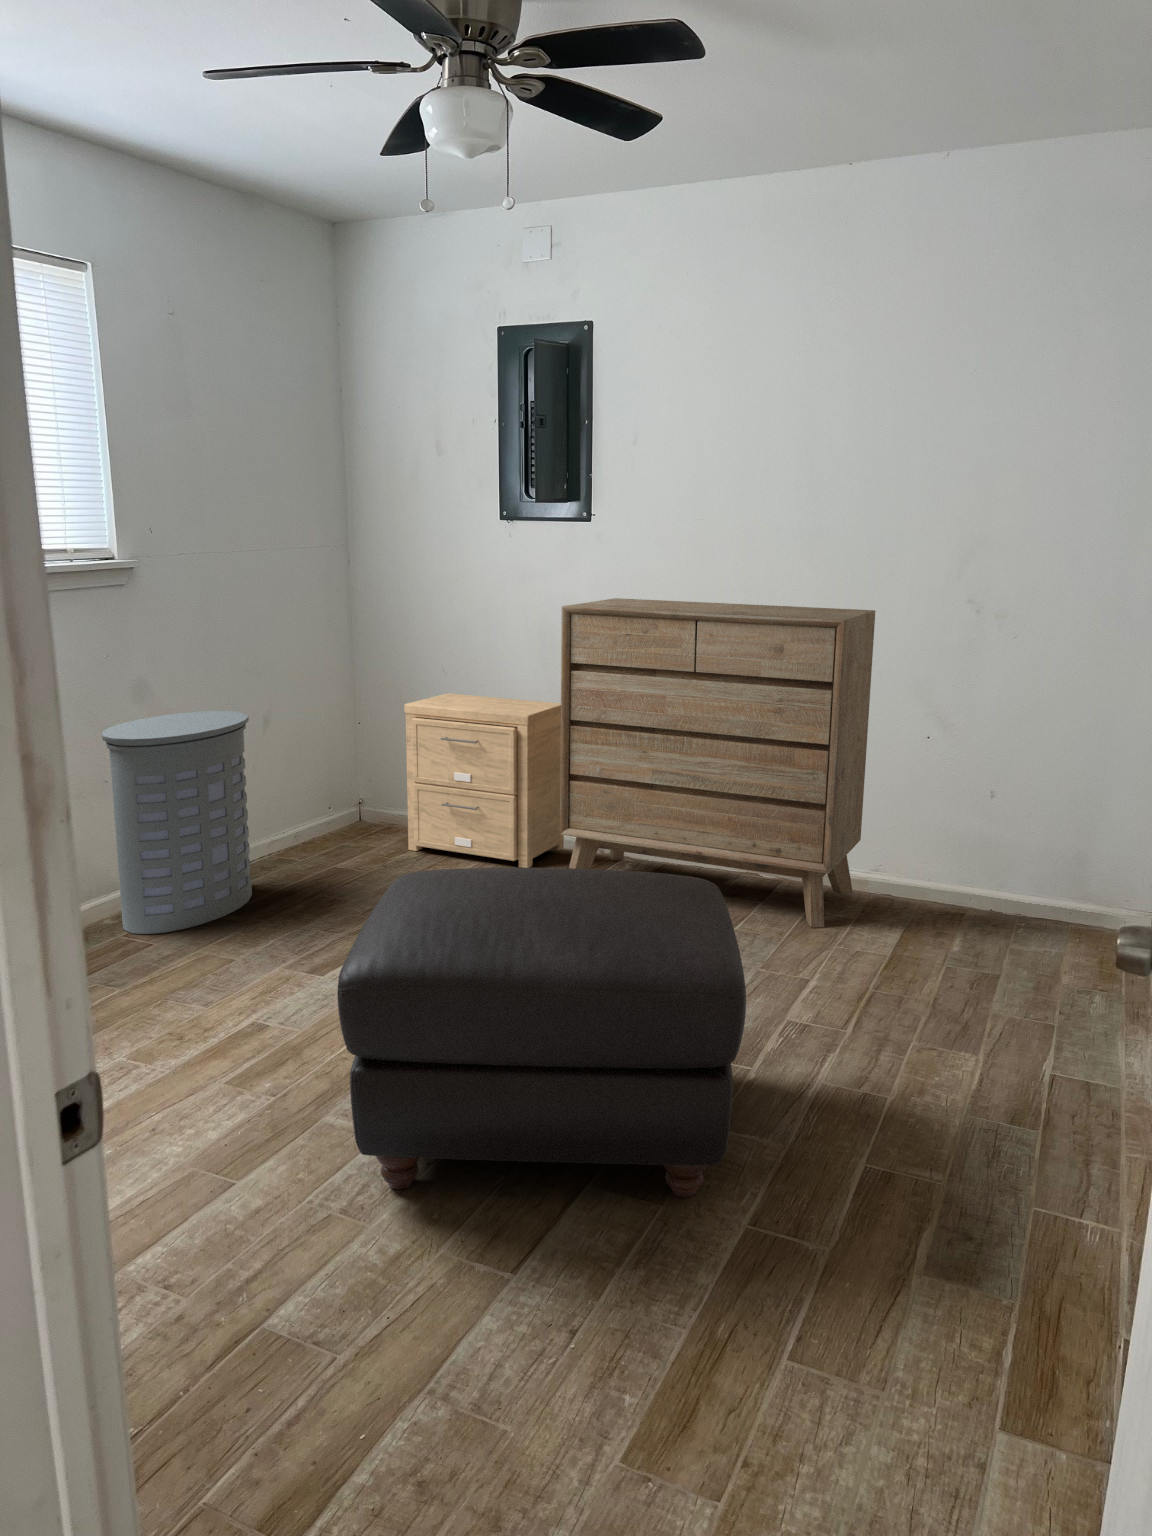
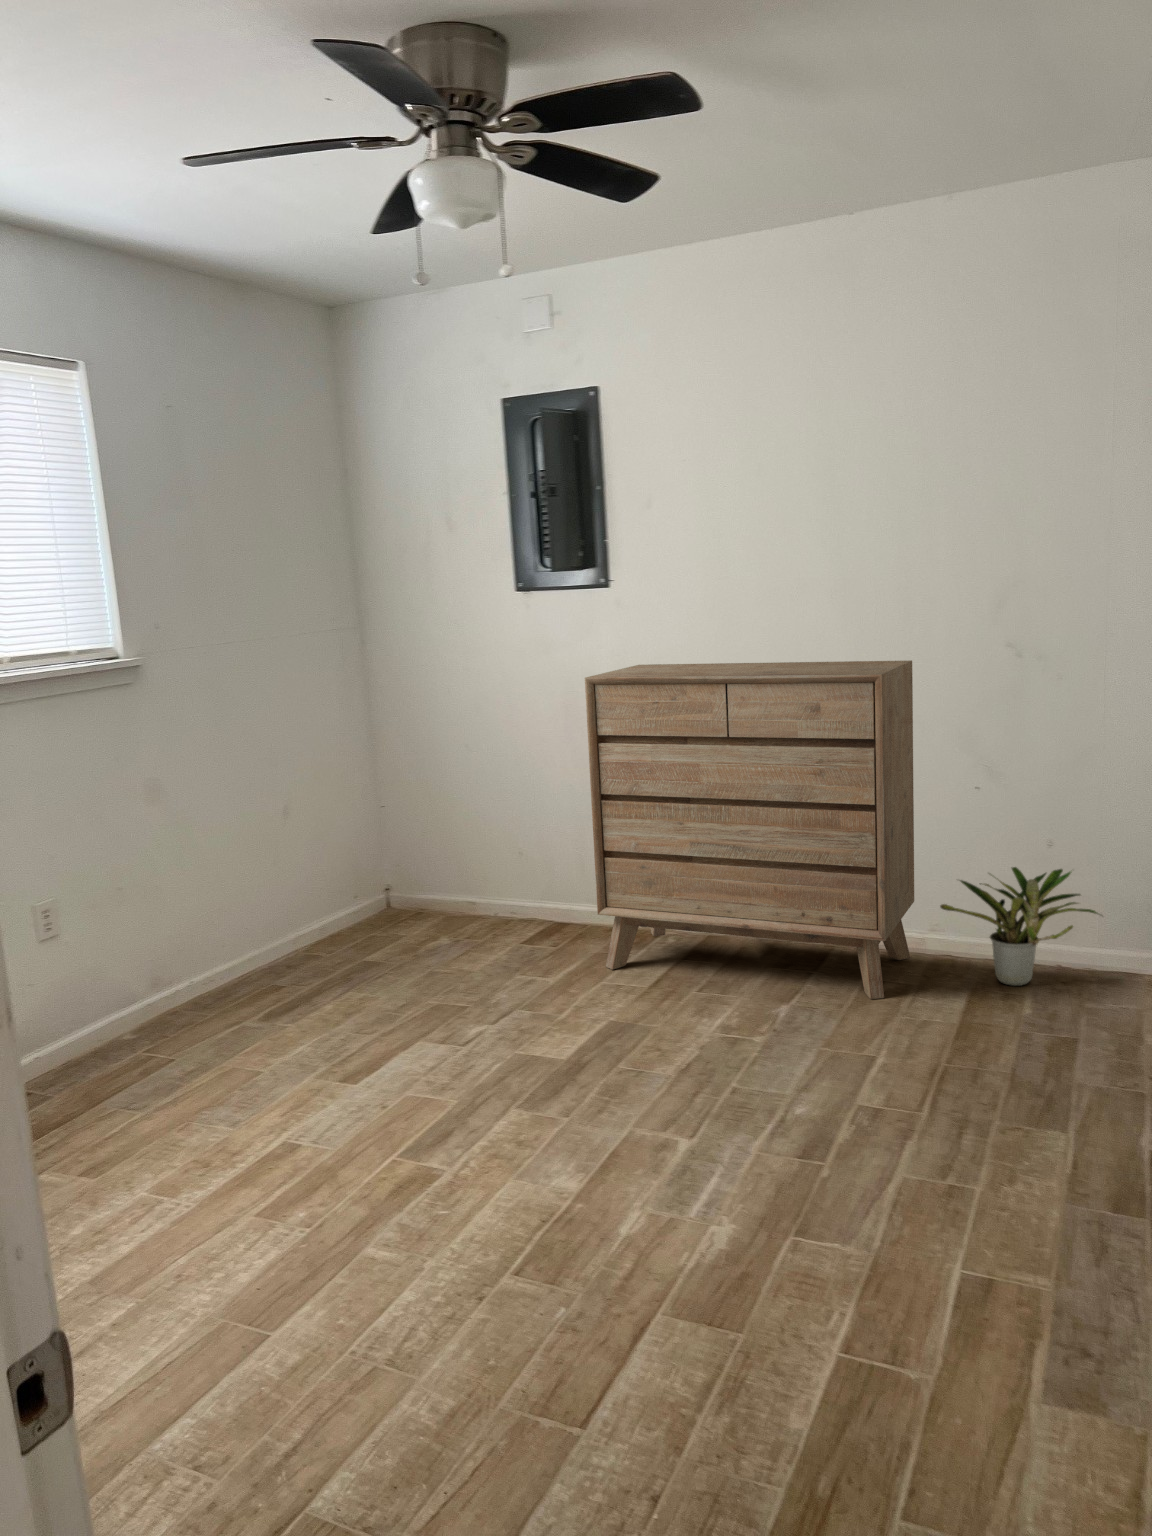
side table: present [404,693,564,868] -> none [428,773,602,951]
laundry hamper: present [102,711,252,934] -> none [116,808,280,1048]
potted plant: none [883,812,1035,924] -> present [940,867,1098,986]
ottoman: present [337,867,746,1198] -> none [372,961,818,1332]

